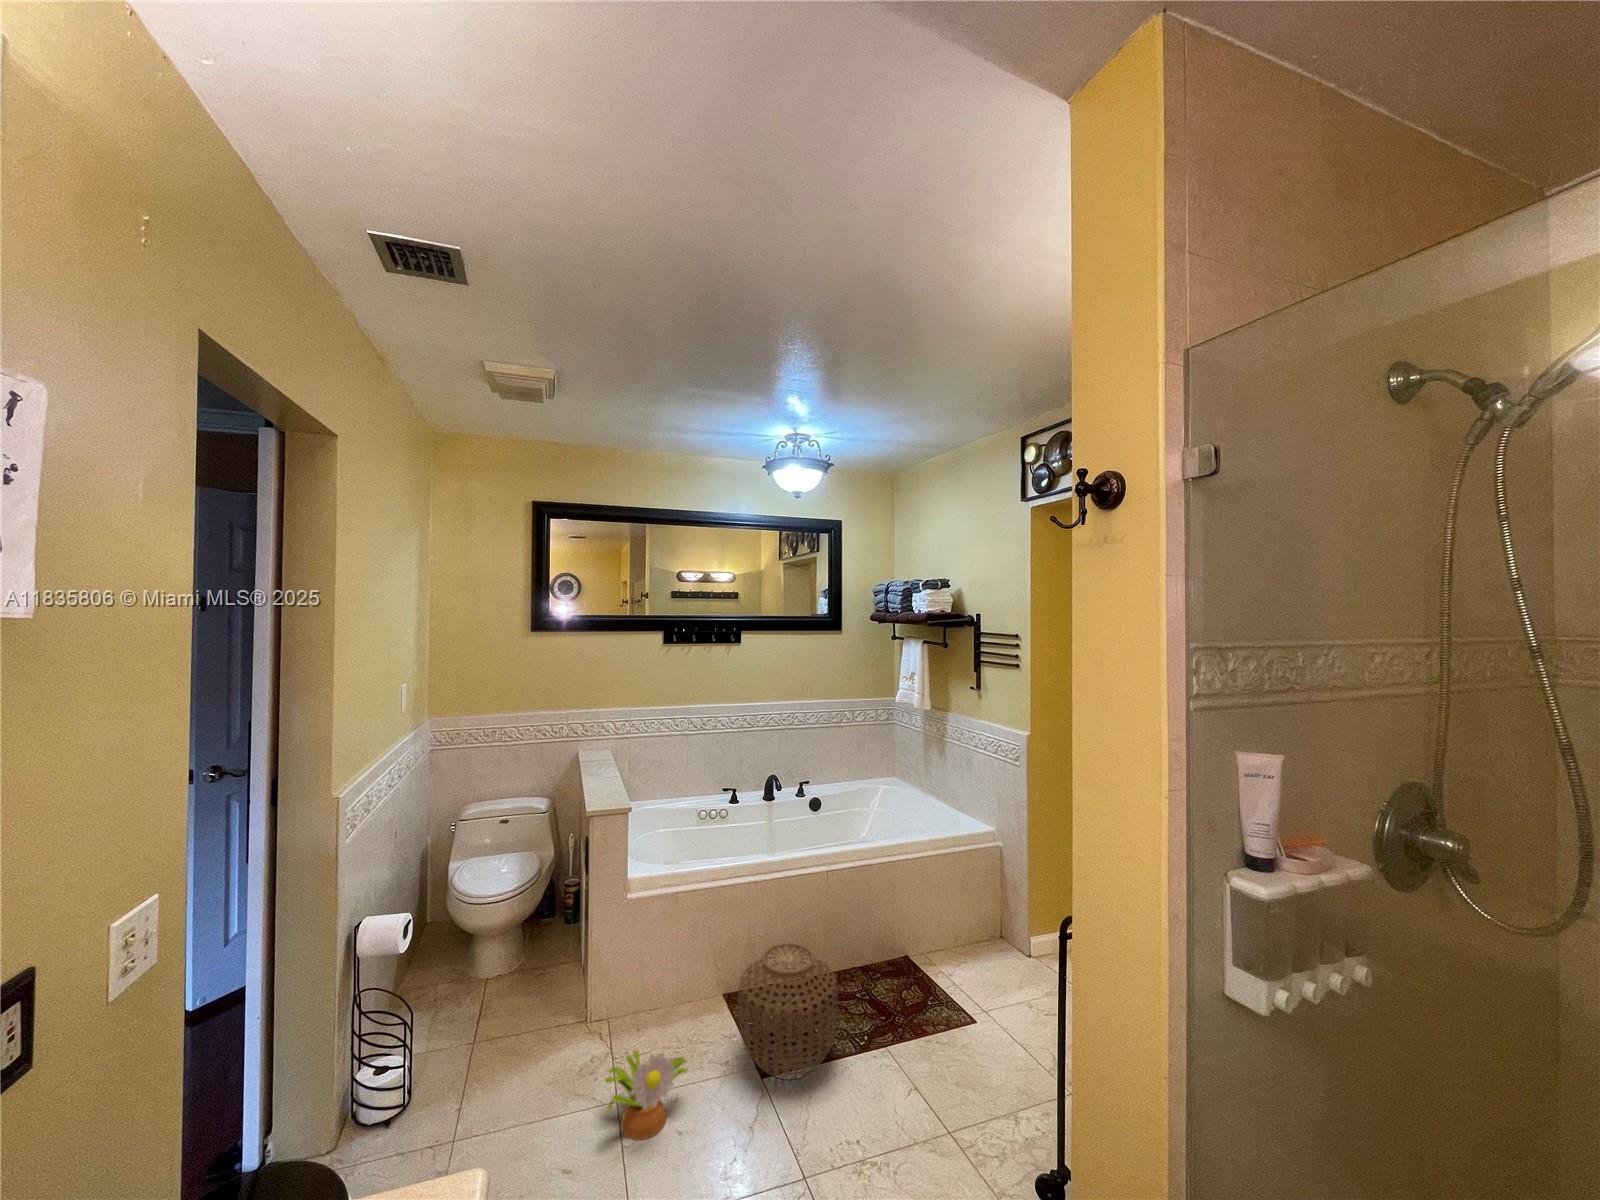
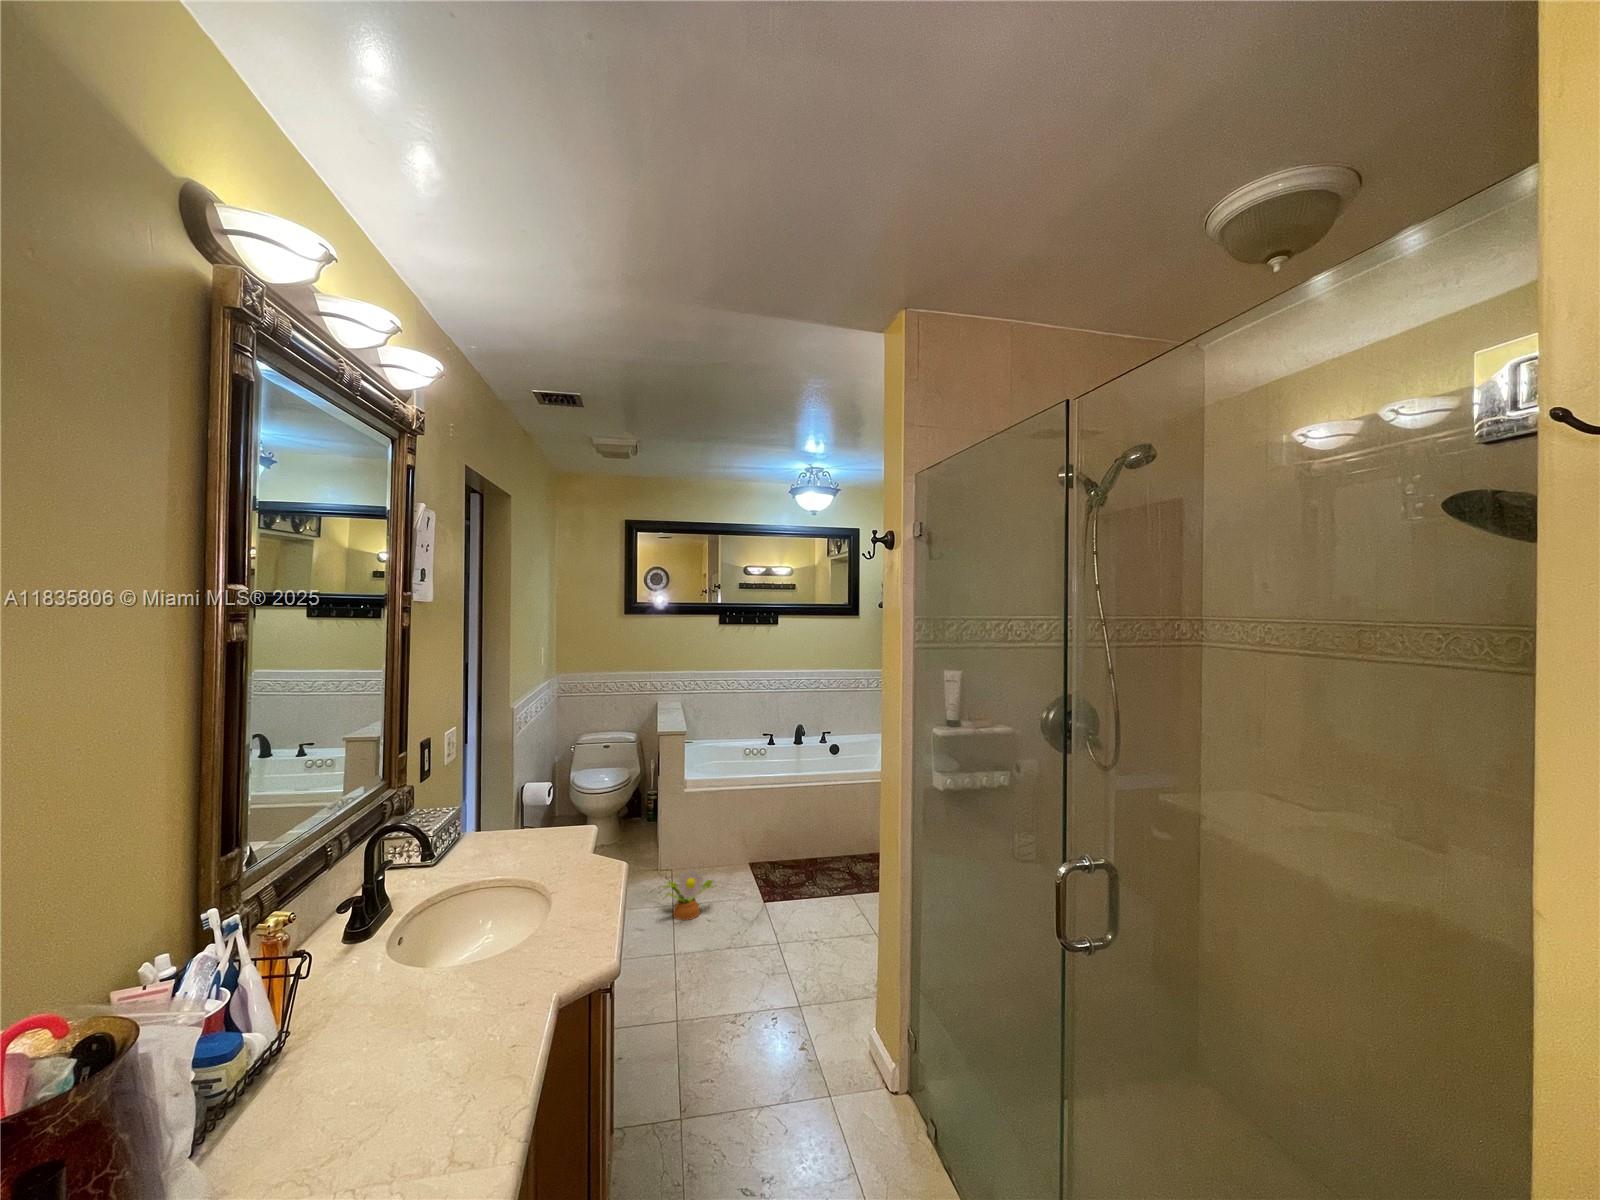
woven basket: present [738,943,838,1079] -> none [751,822,817,904]

